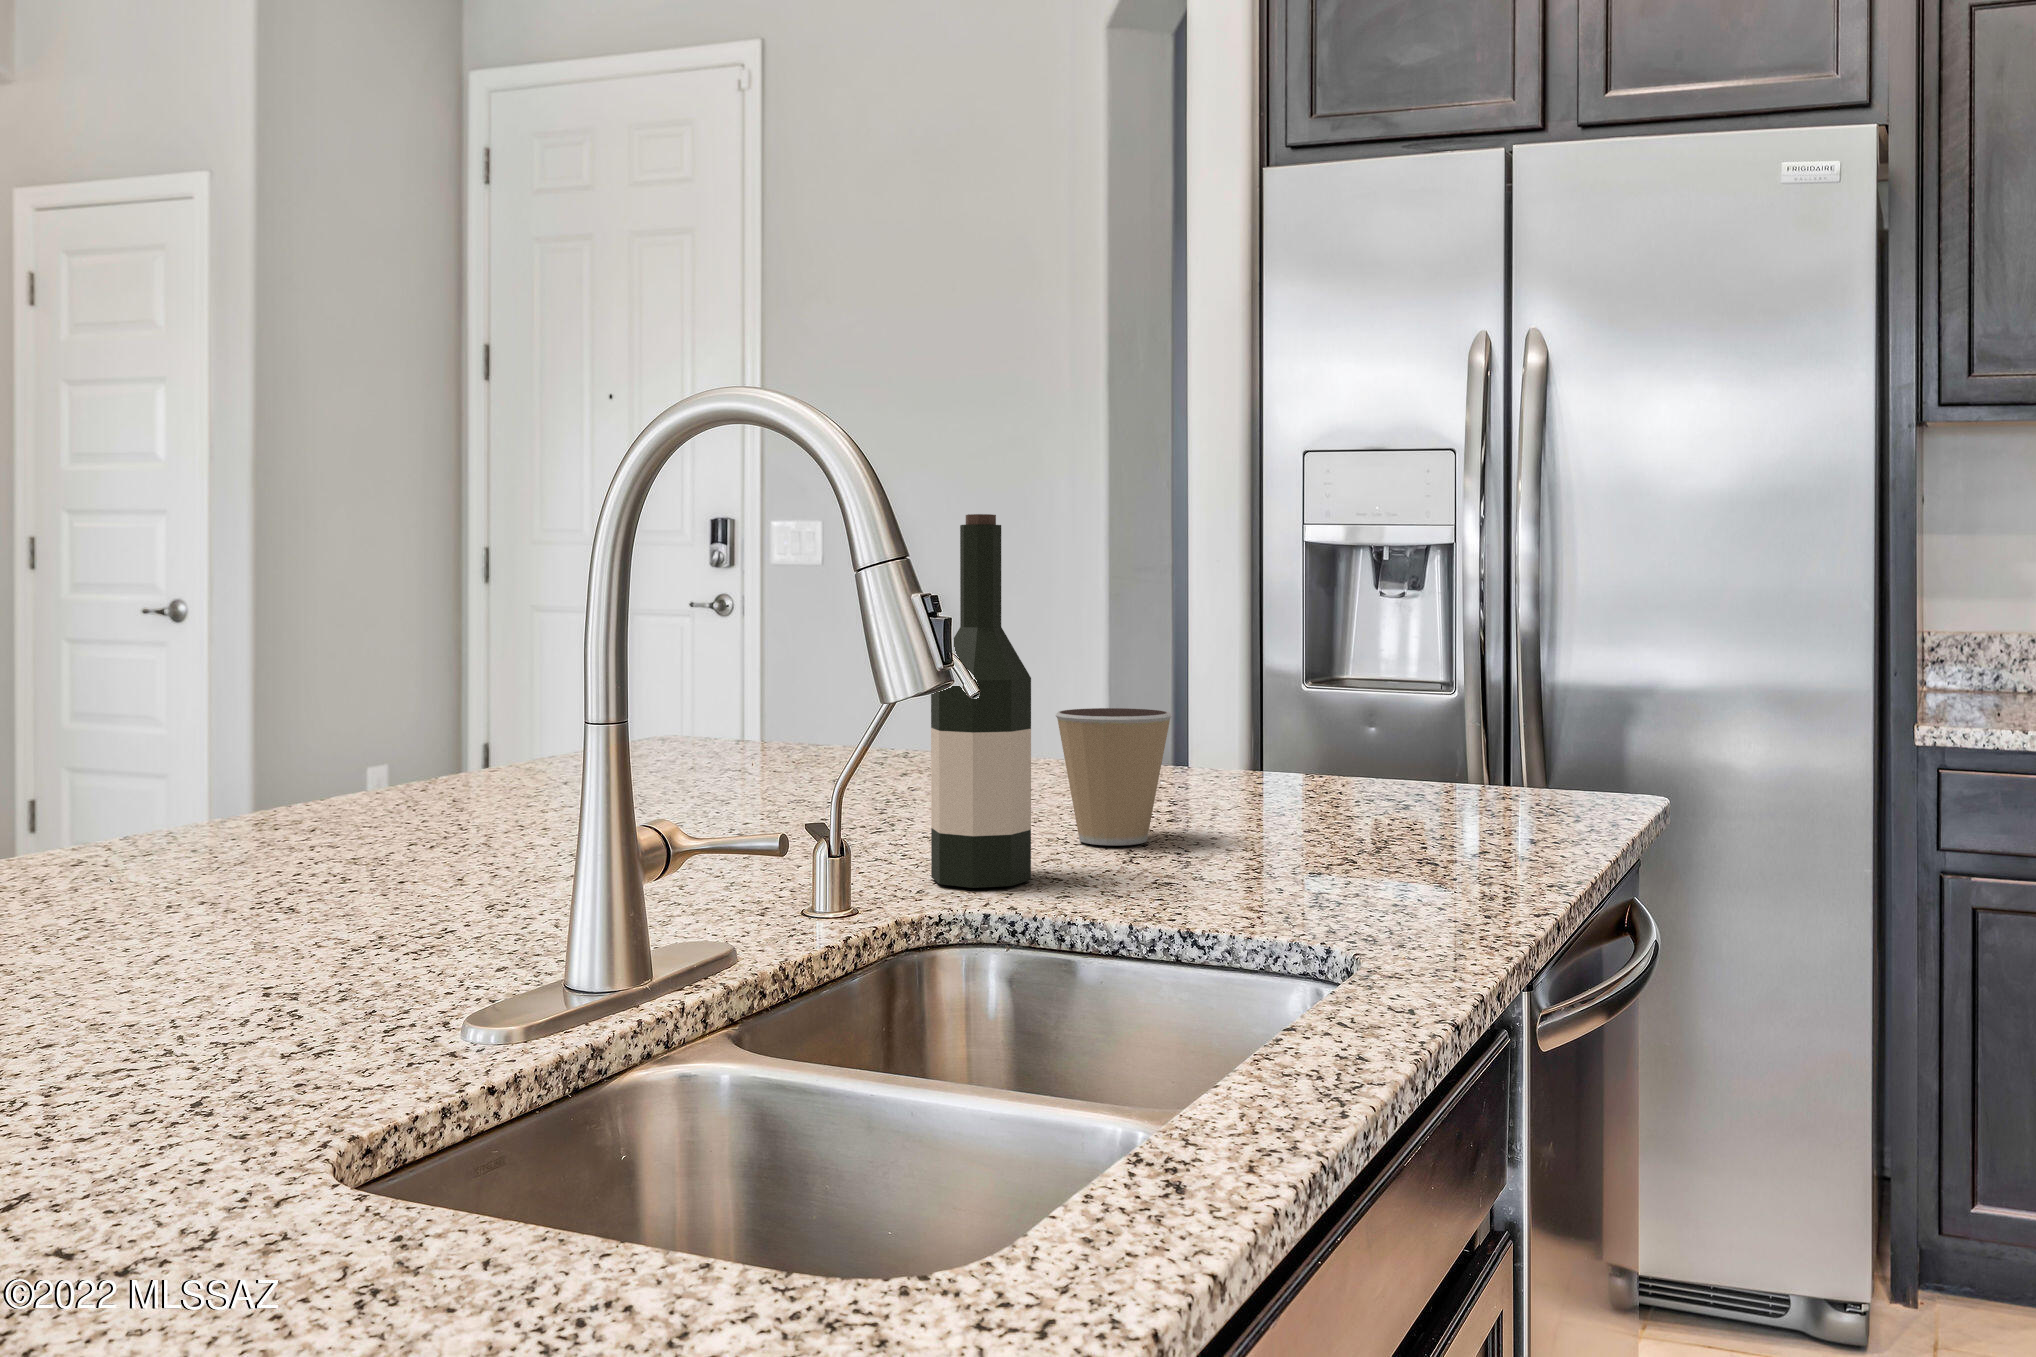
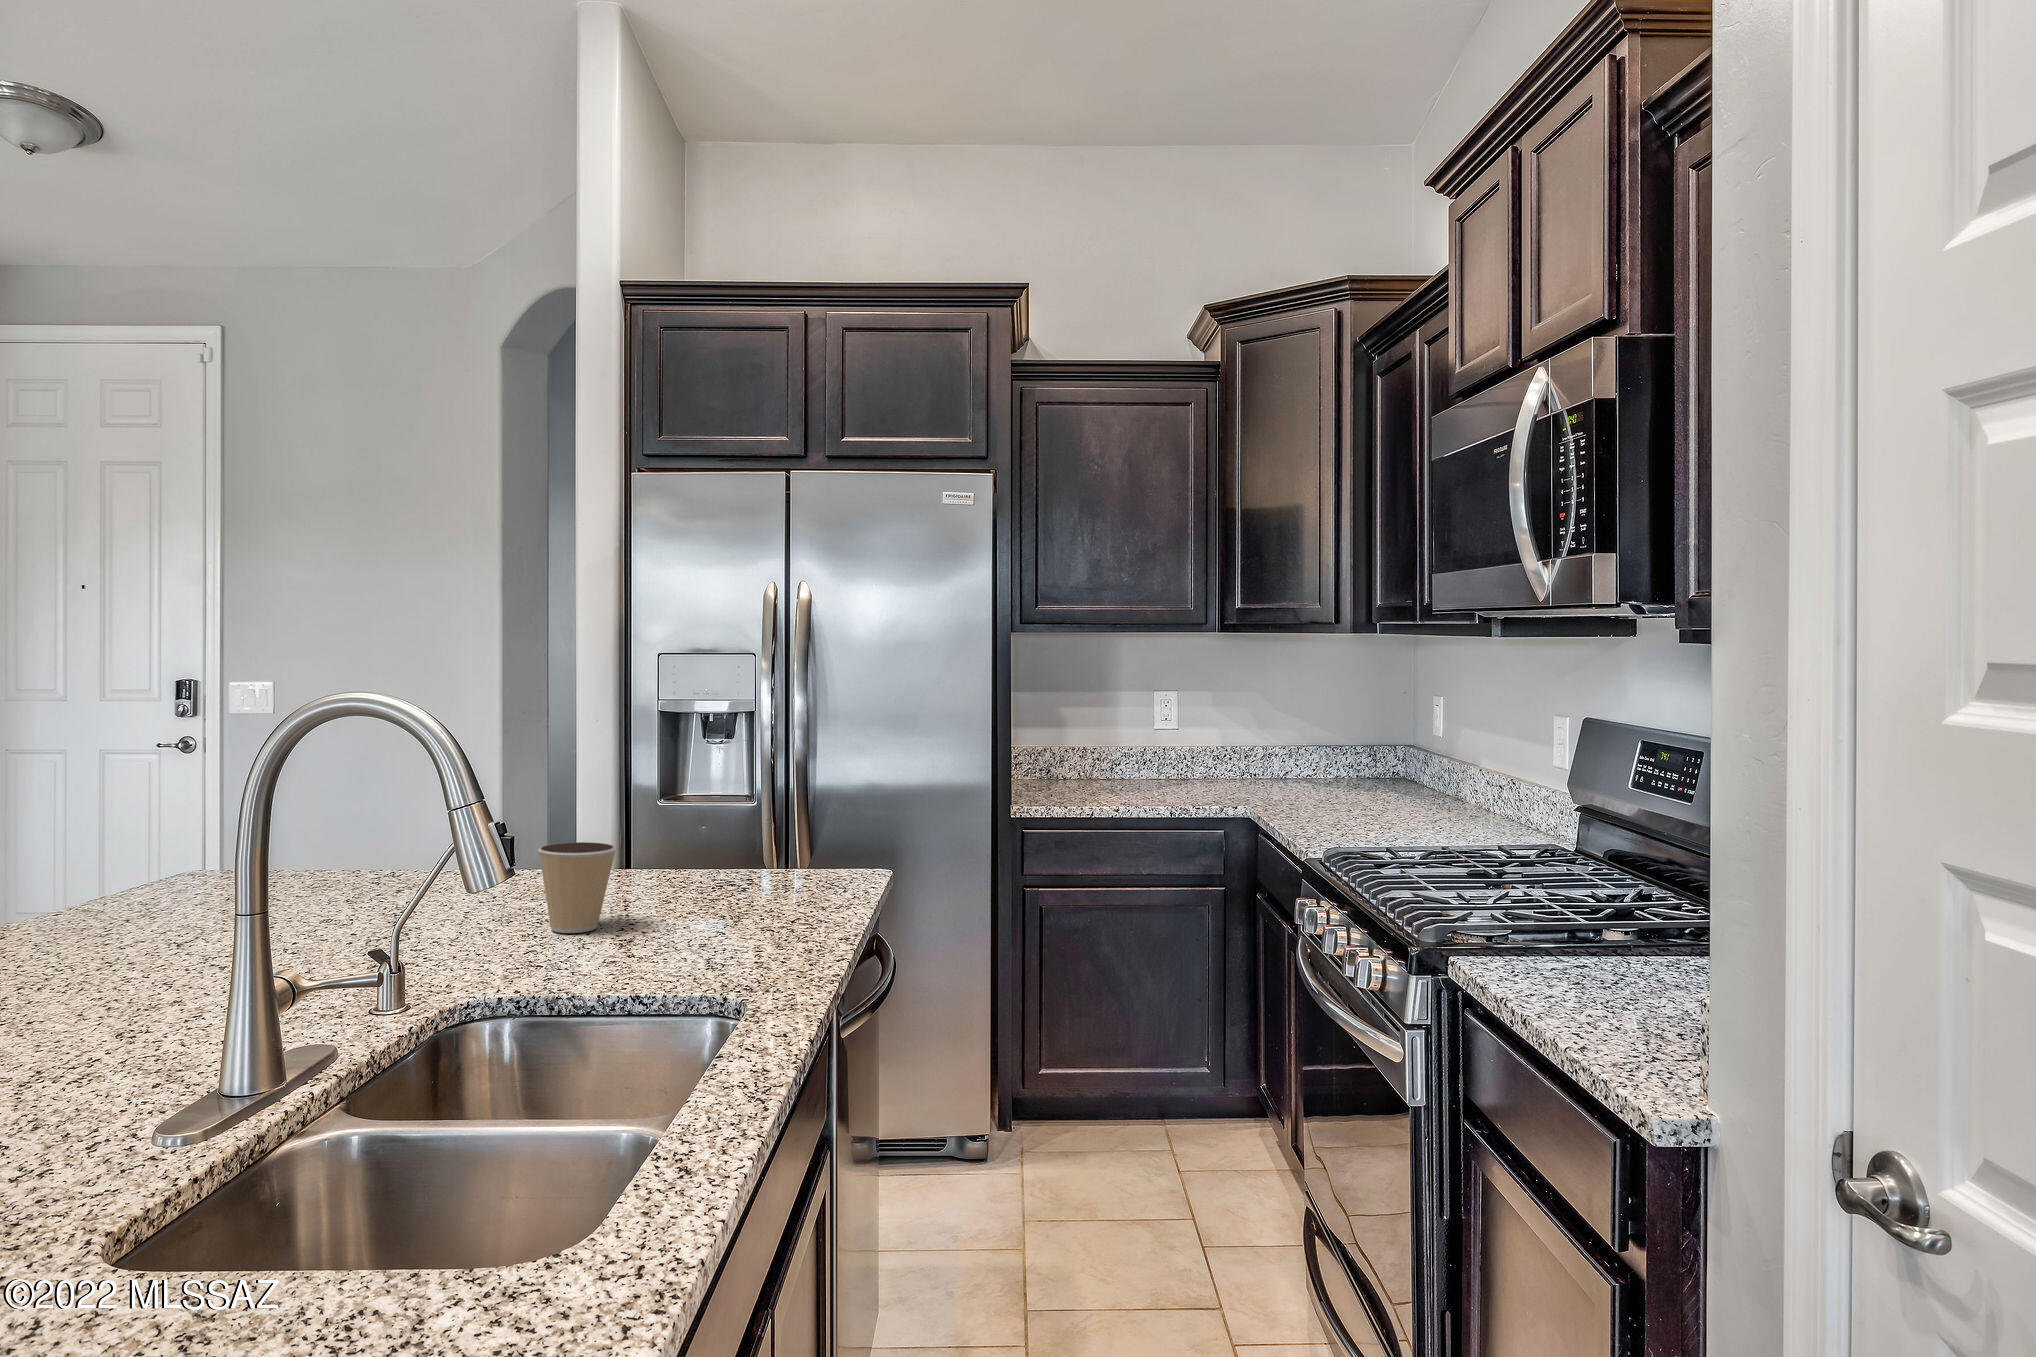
wine bottle: present [931,514,1031,888] -> none [457,736,534,977]

